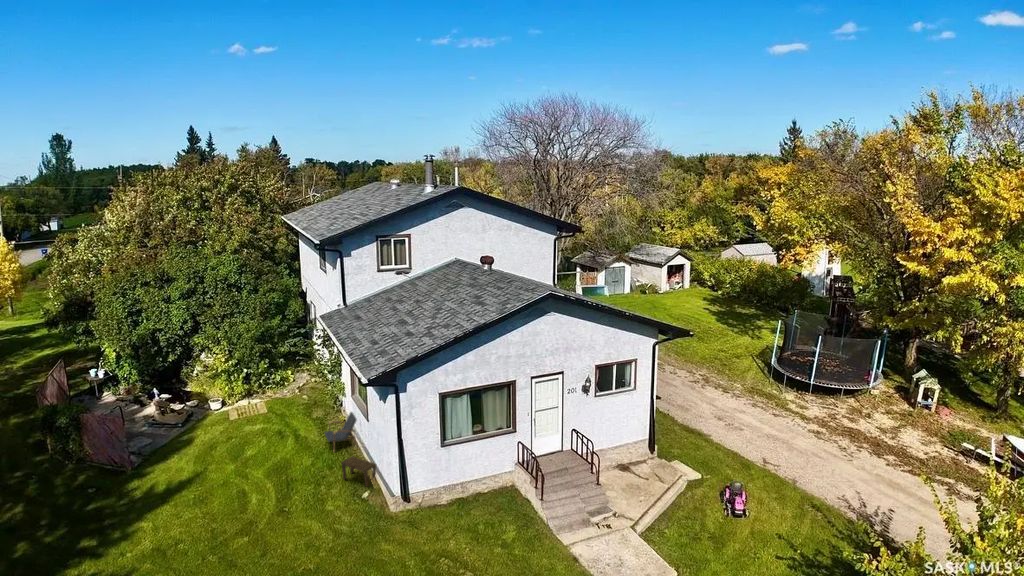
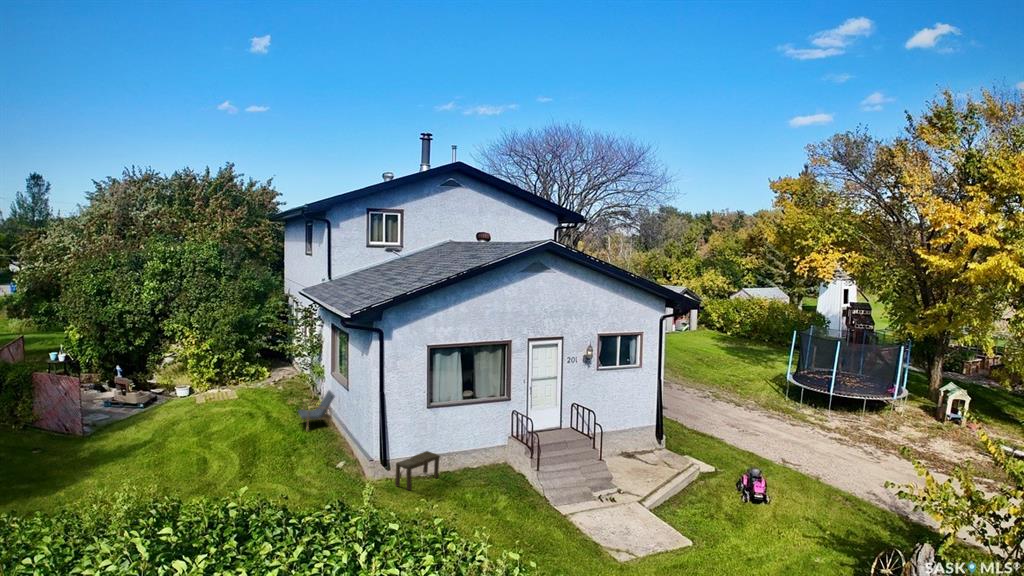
bench: present [341,456,376,487] -> present [395,451,440,490]

